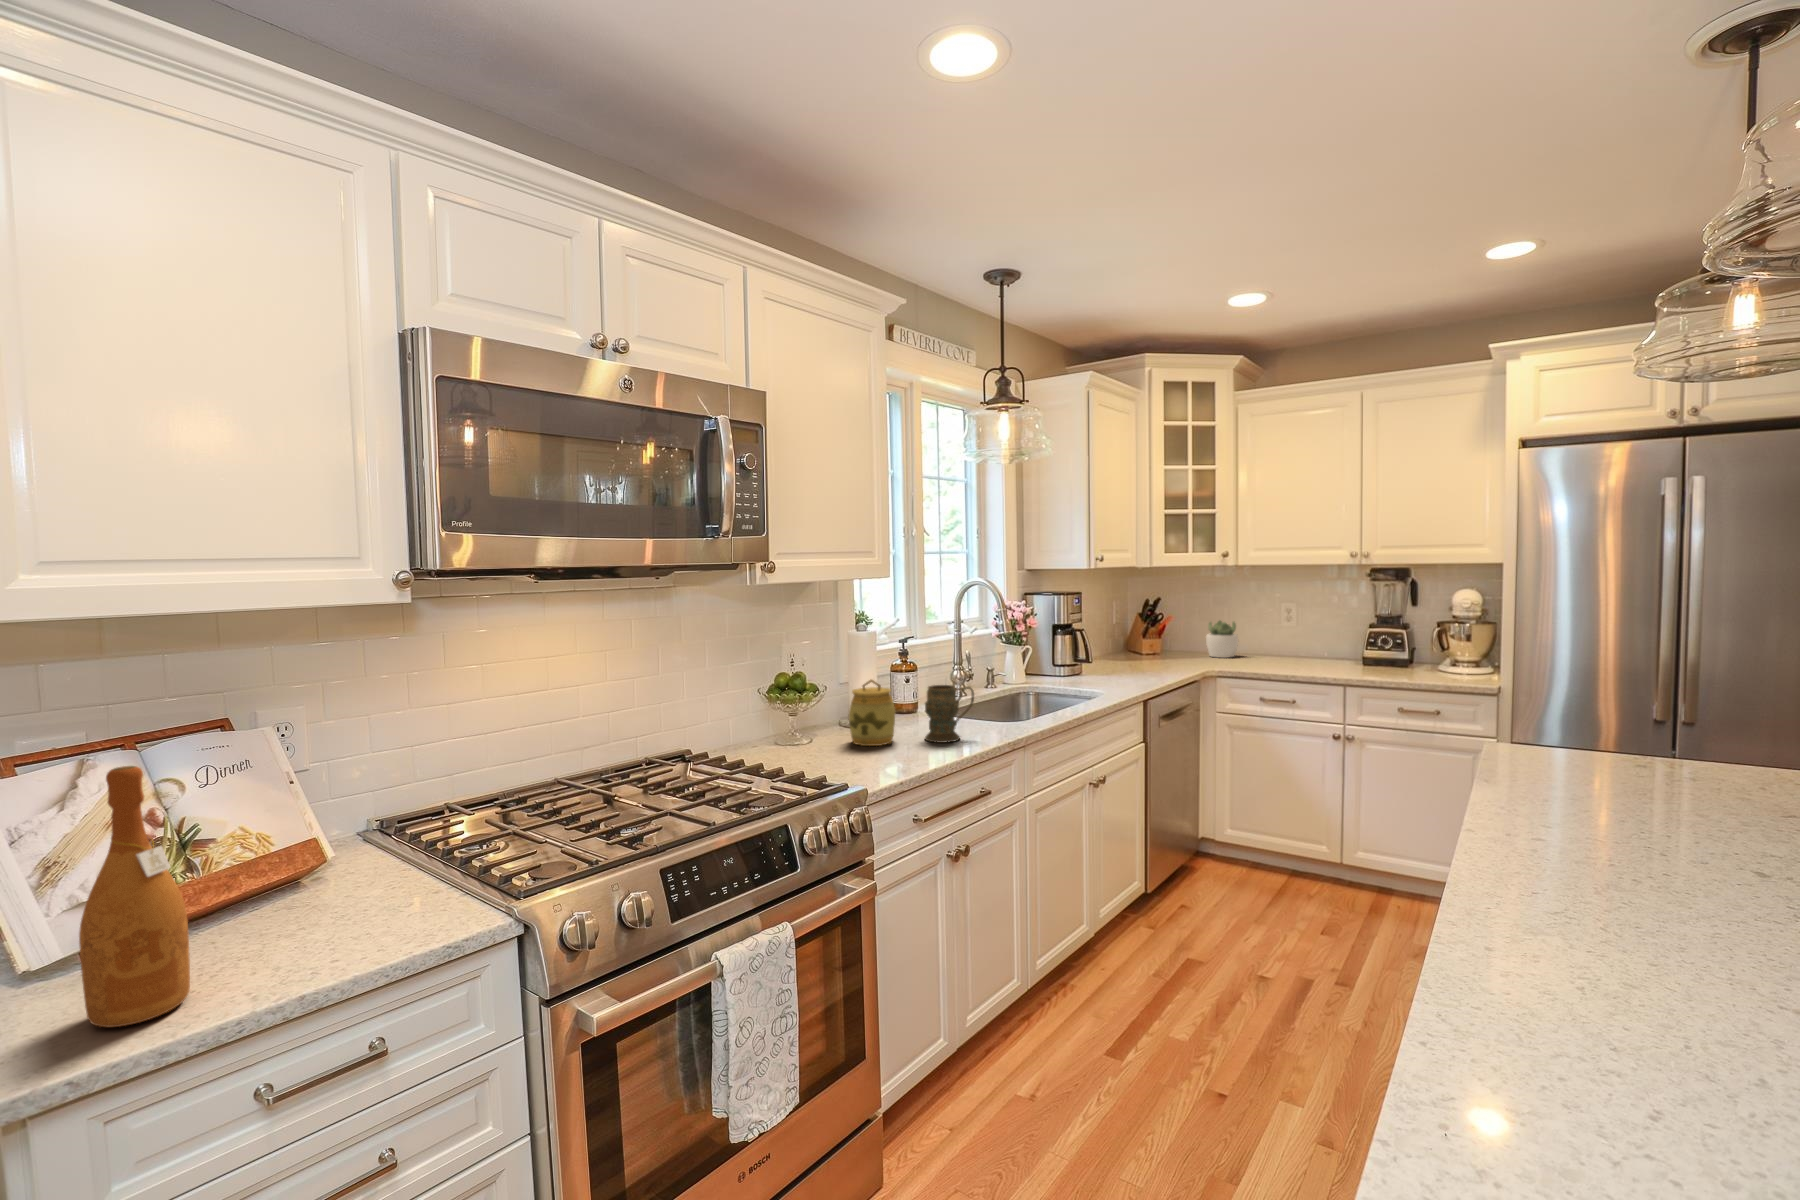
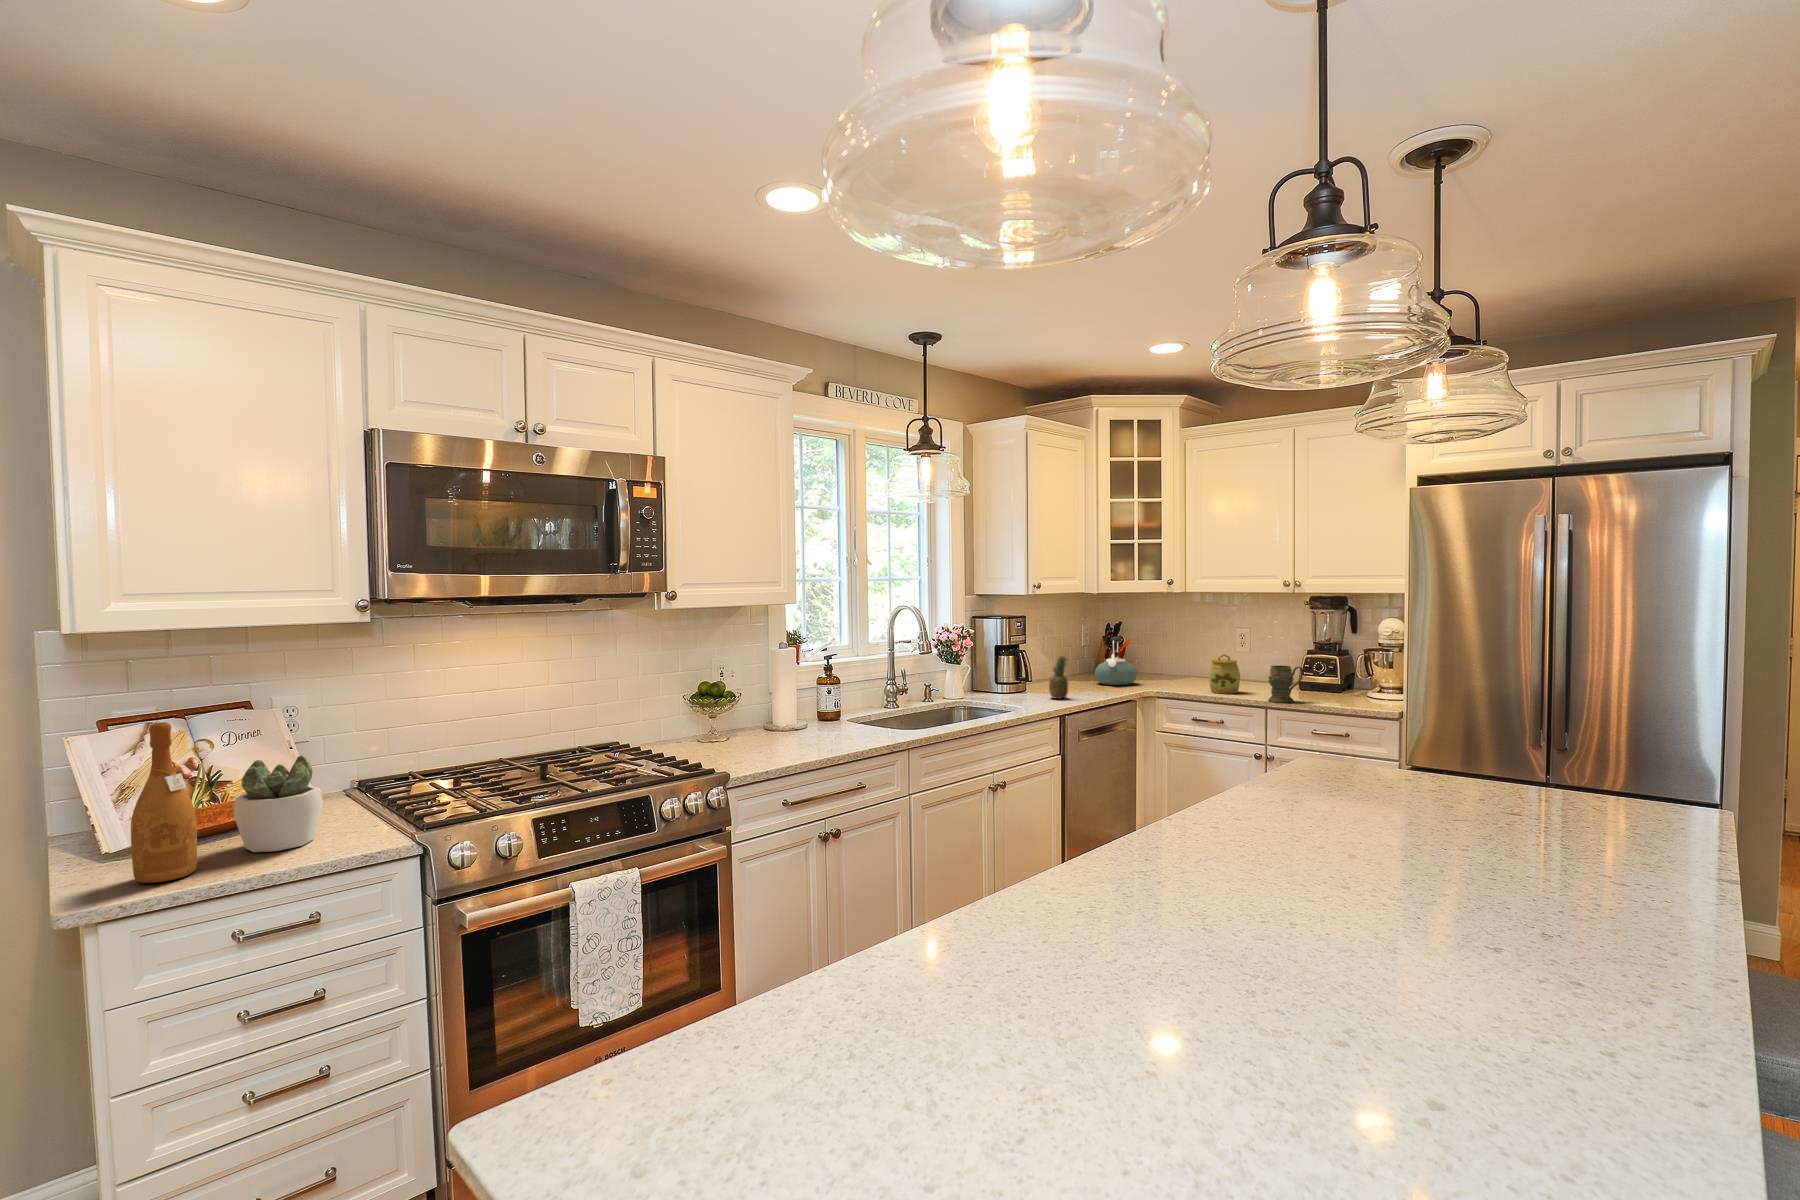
kettle: none [1142,613,1187,665] -> present [1095,637,1137,685]
succulent plant: present [1206,621,1239,658] -> present [233,756,323,852]
fruit: none [1117,632,1140,682] -> present [1049,656,1068,699]
jar: present [849,679,895,746] -> present [1209,654,1240,694]
mug: present [925,685,974,743] -> present [1268,665,1303,703]

